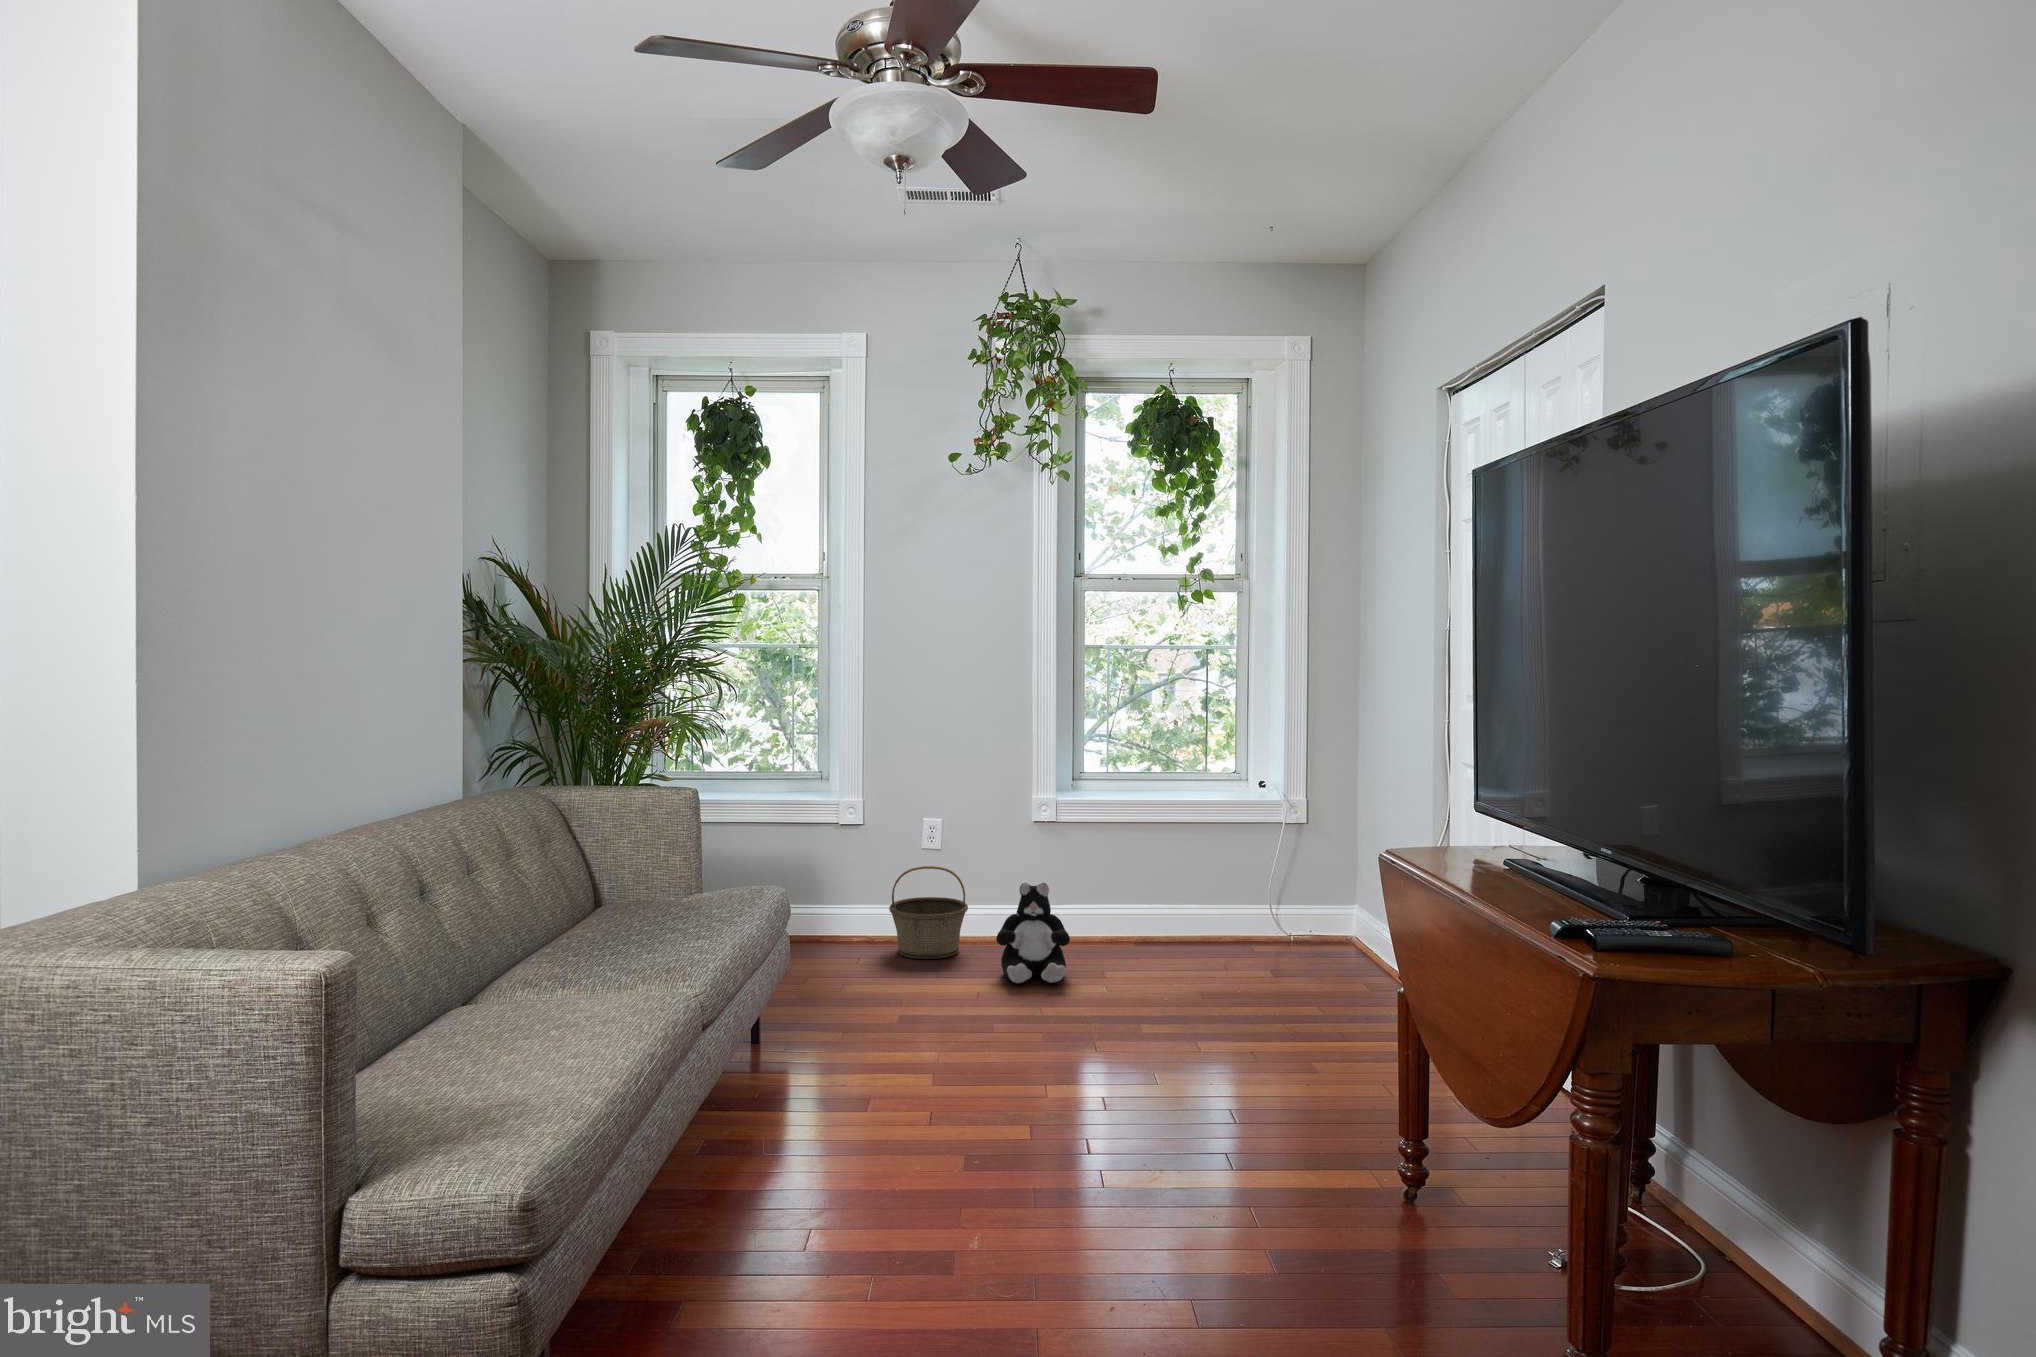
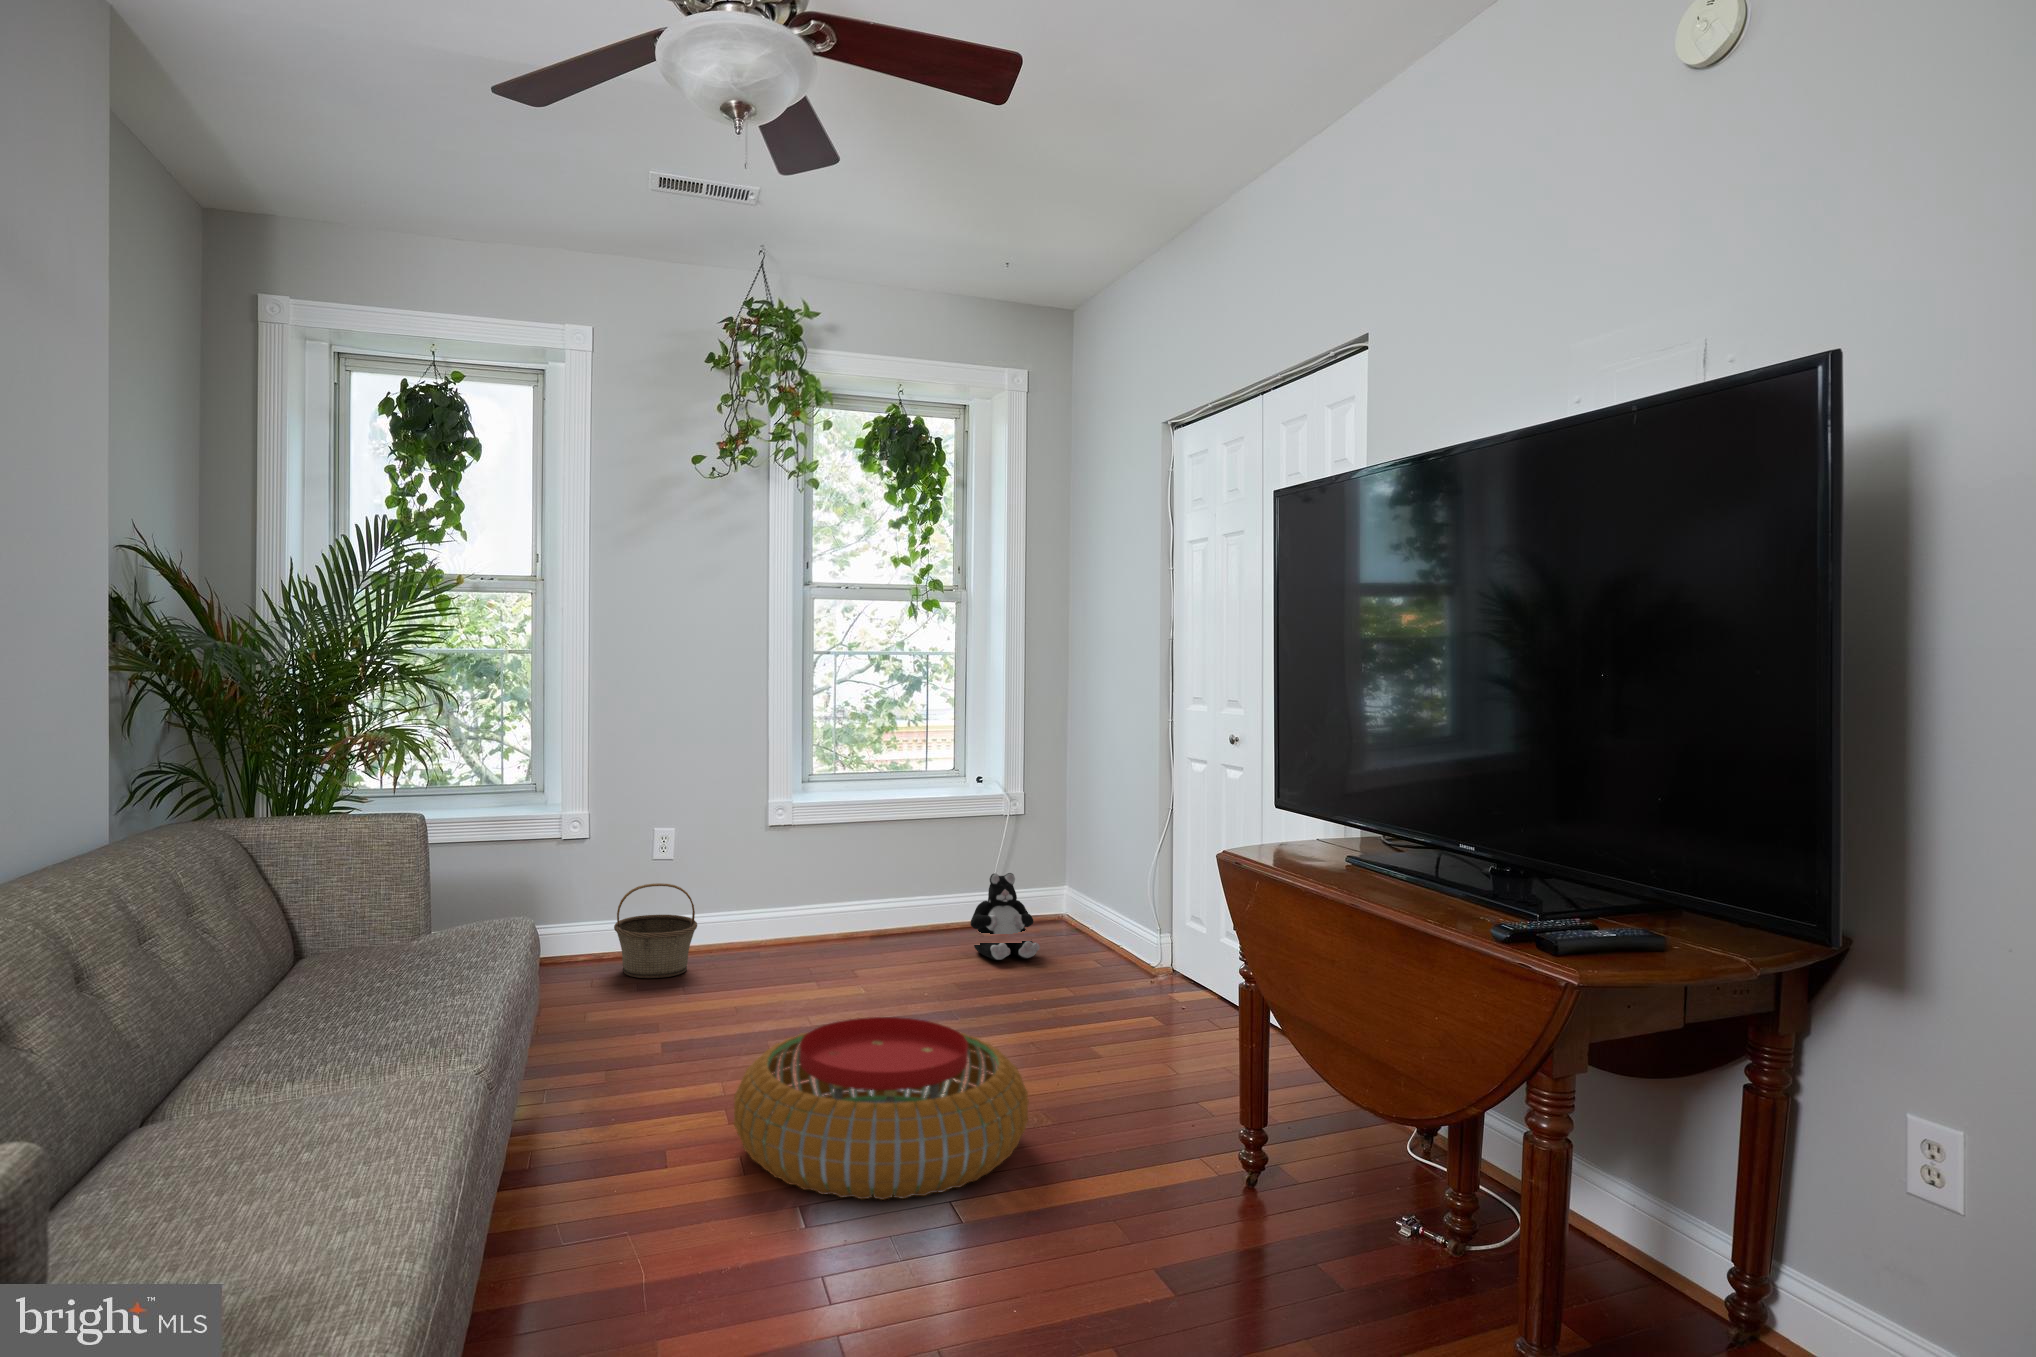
plush toy: present [996,883,1070,983] -> present [971,873,1040,960]
pouf: none [929,1015,1270,1240] -> present [734,1017,1029,1200]

